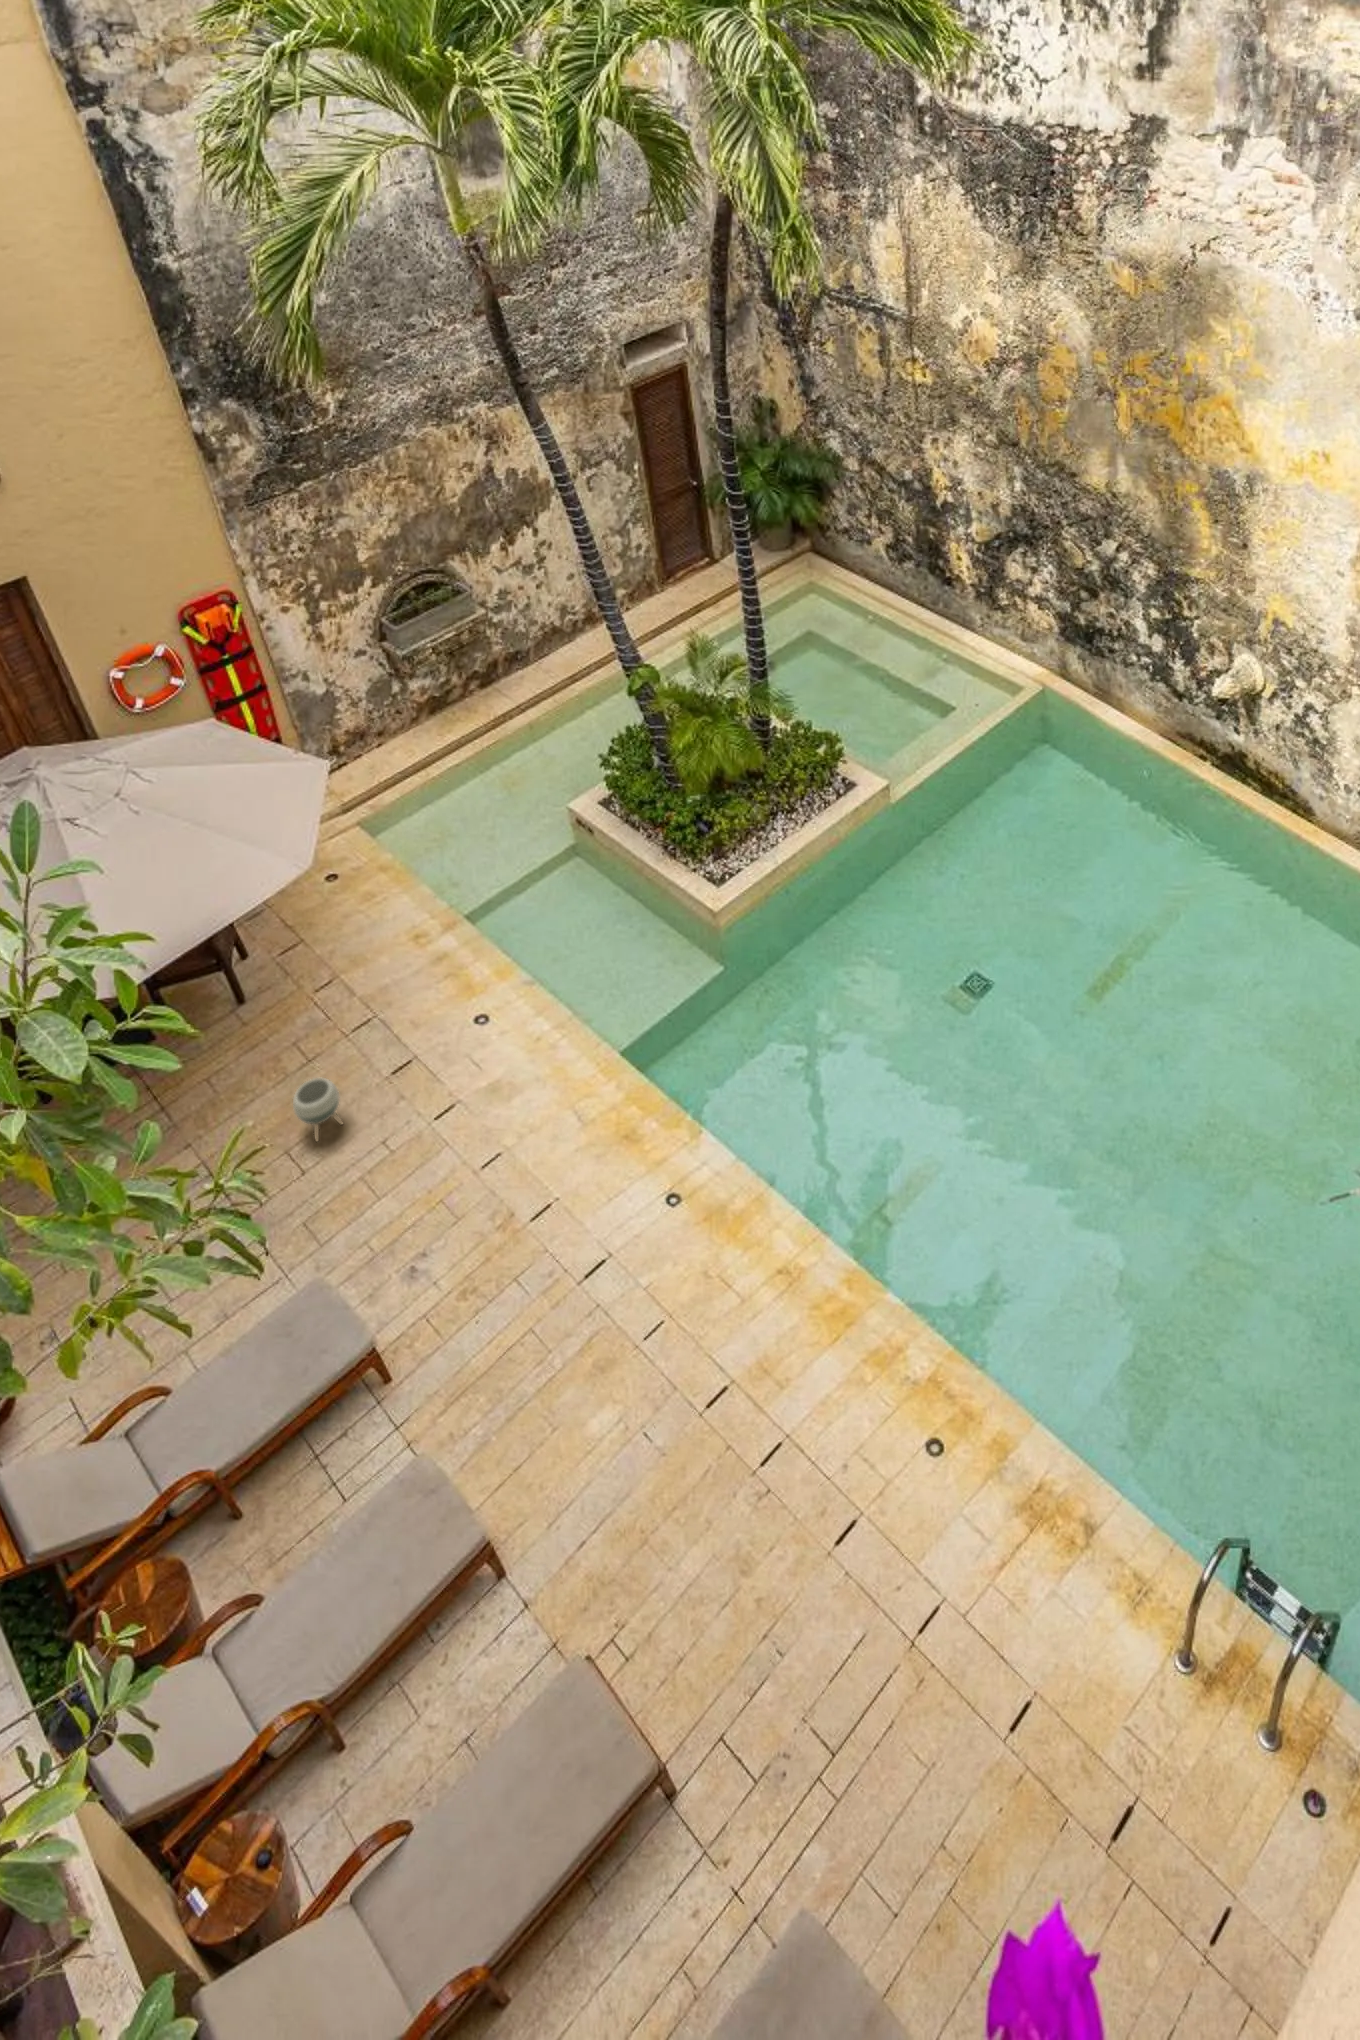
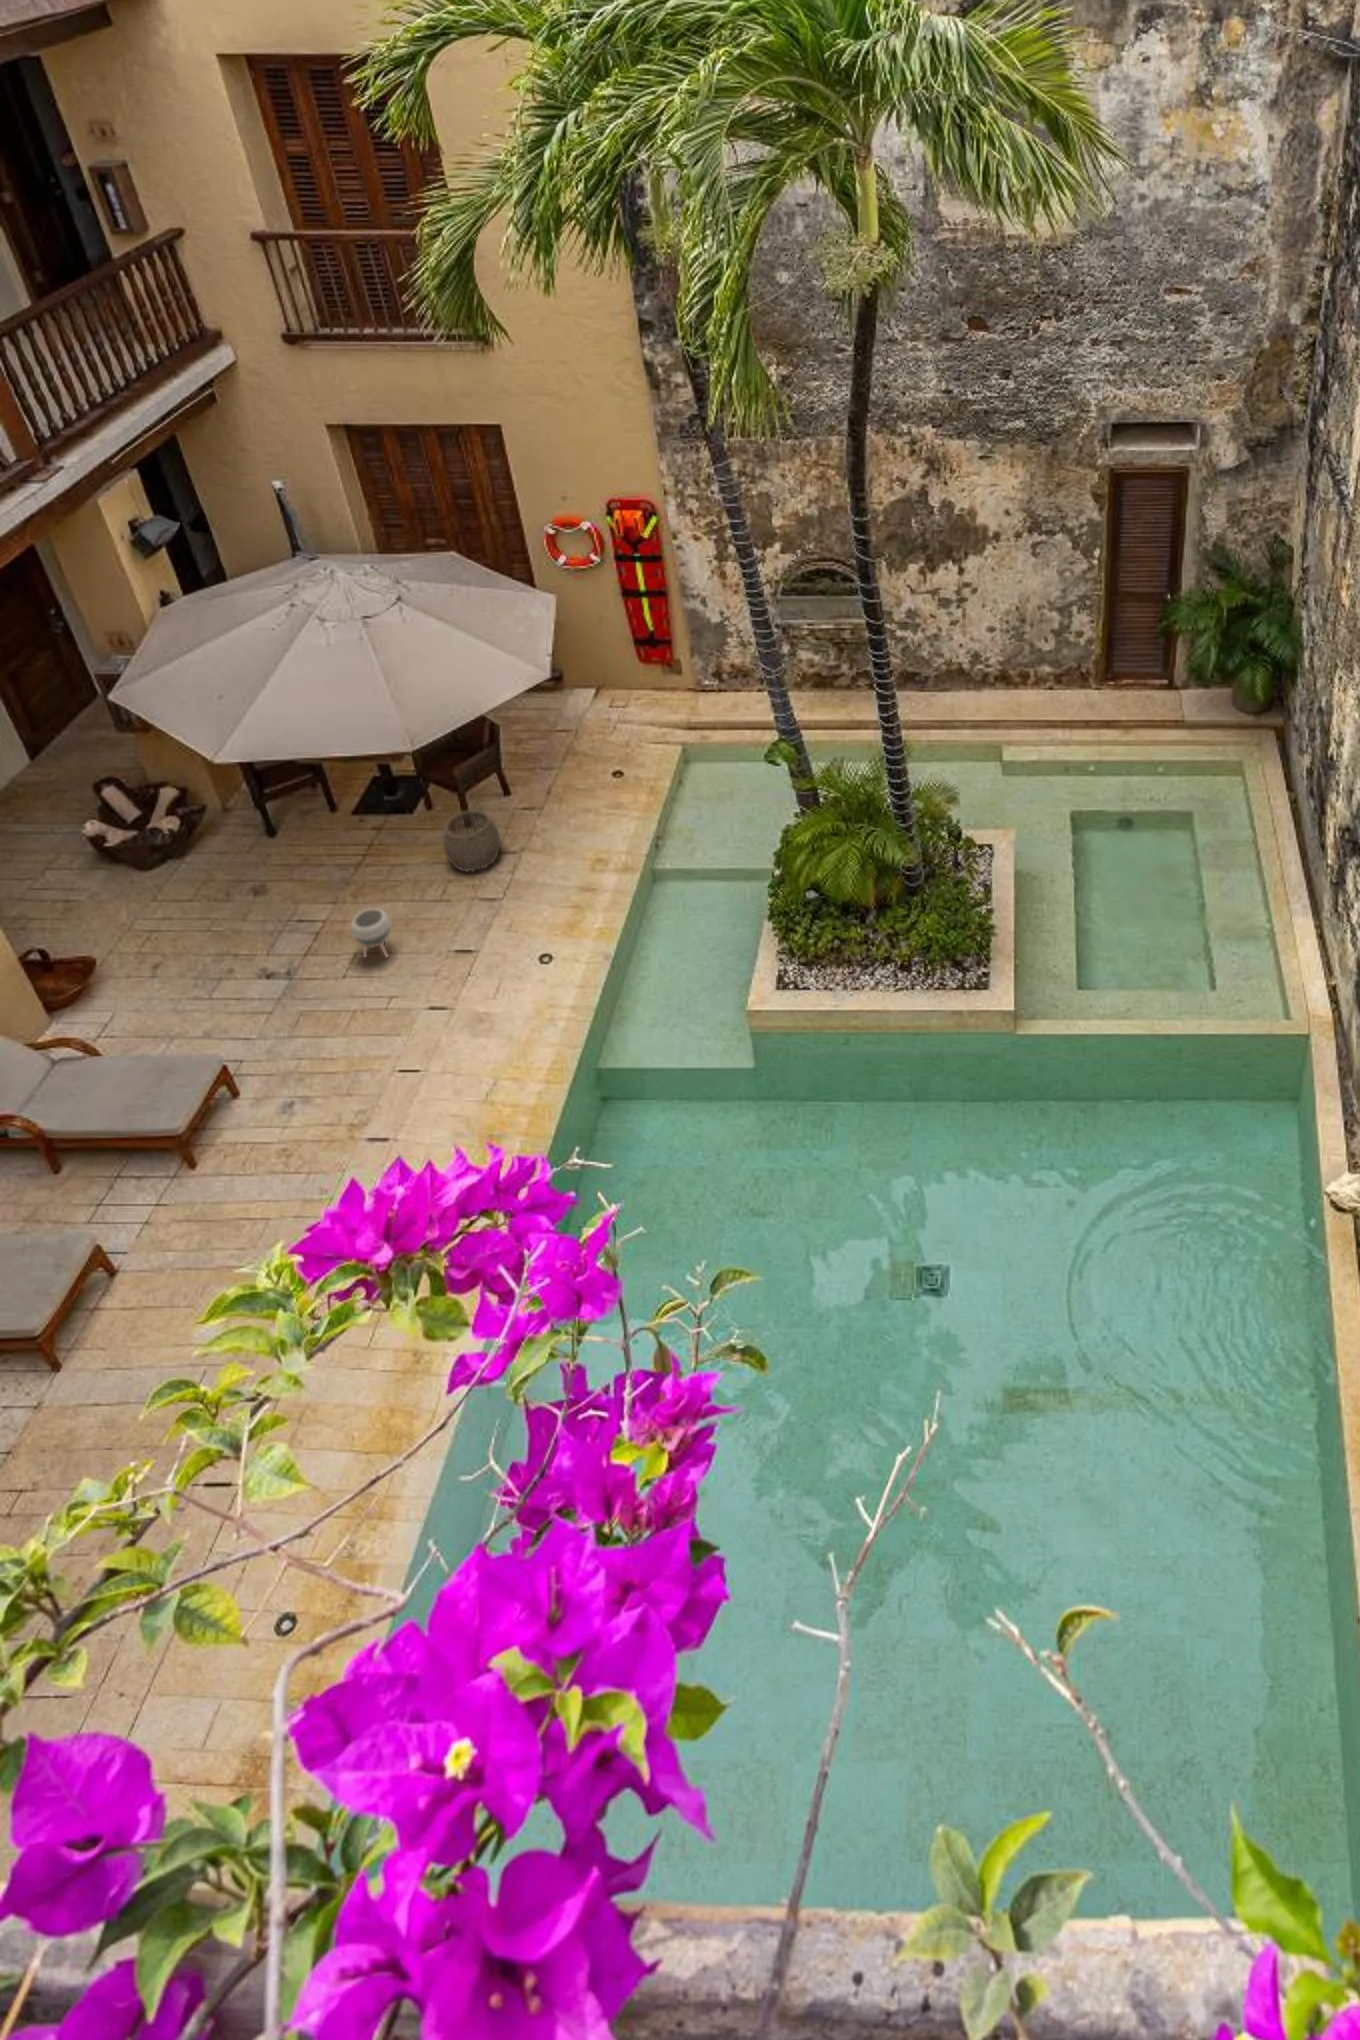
woven basket: none [263,956,330,1030] -> present [443,810,500,871]

